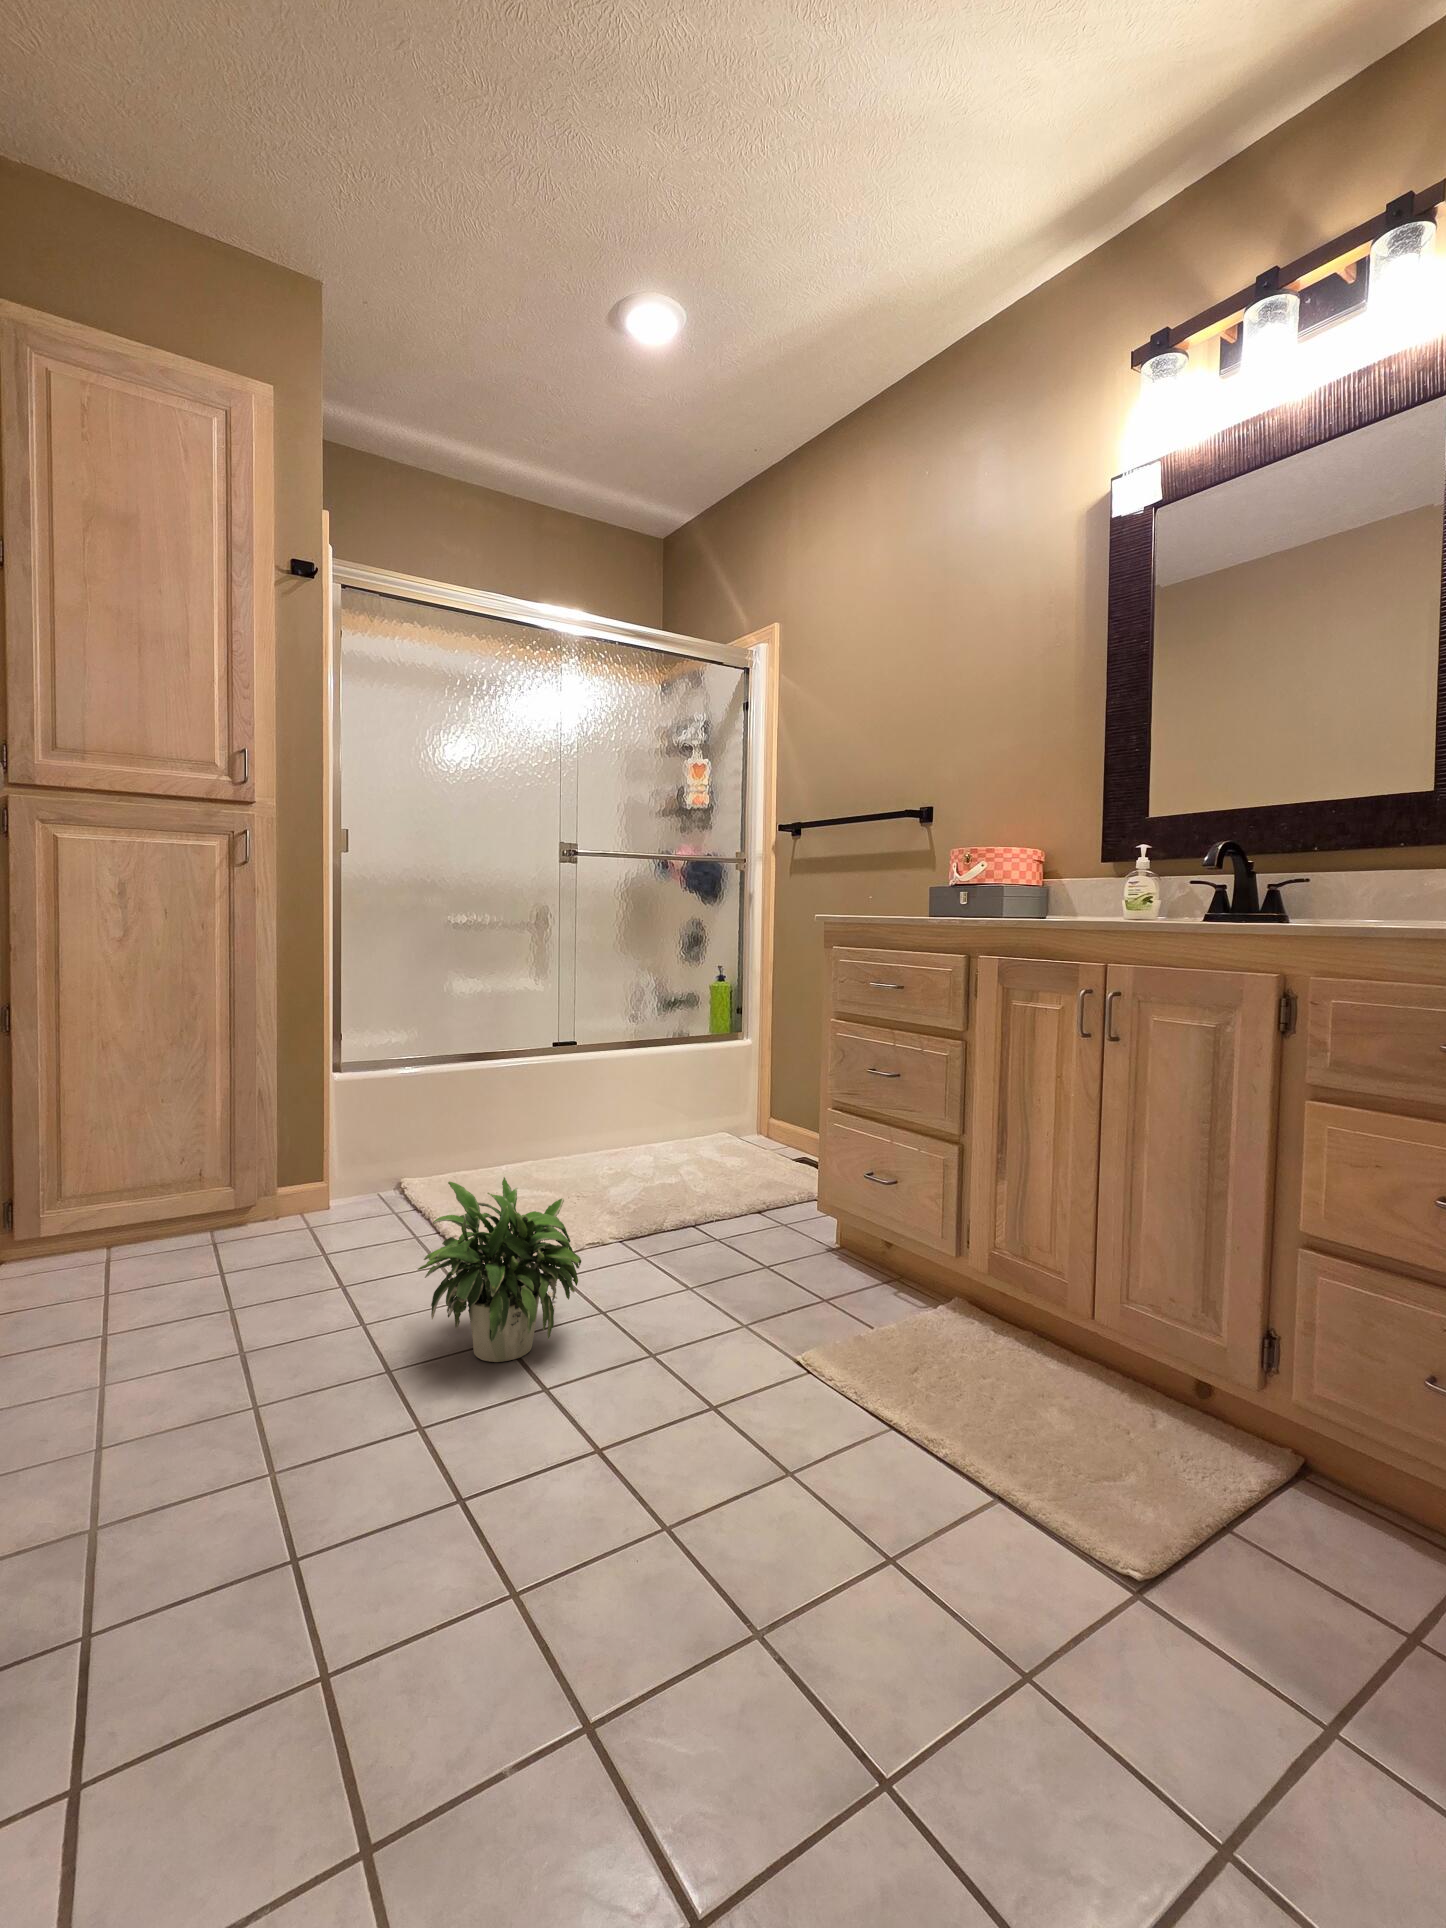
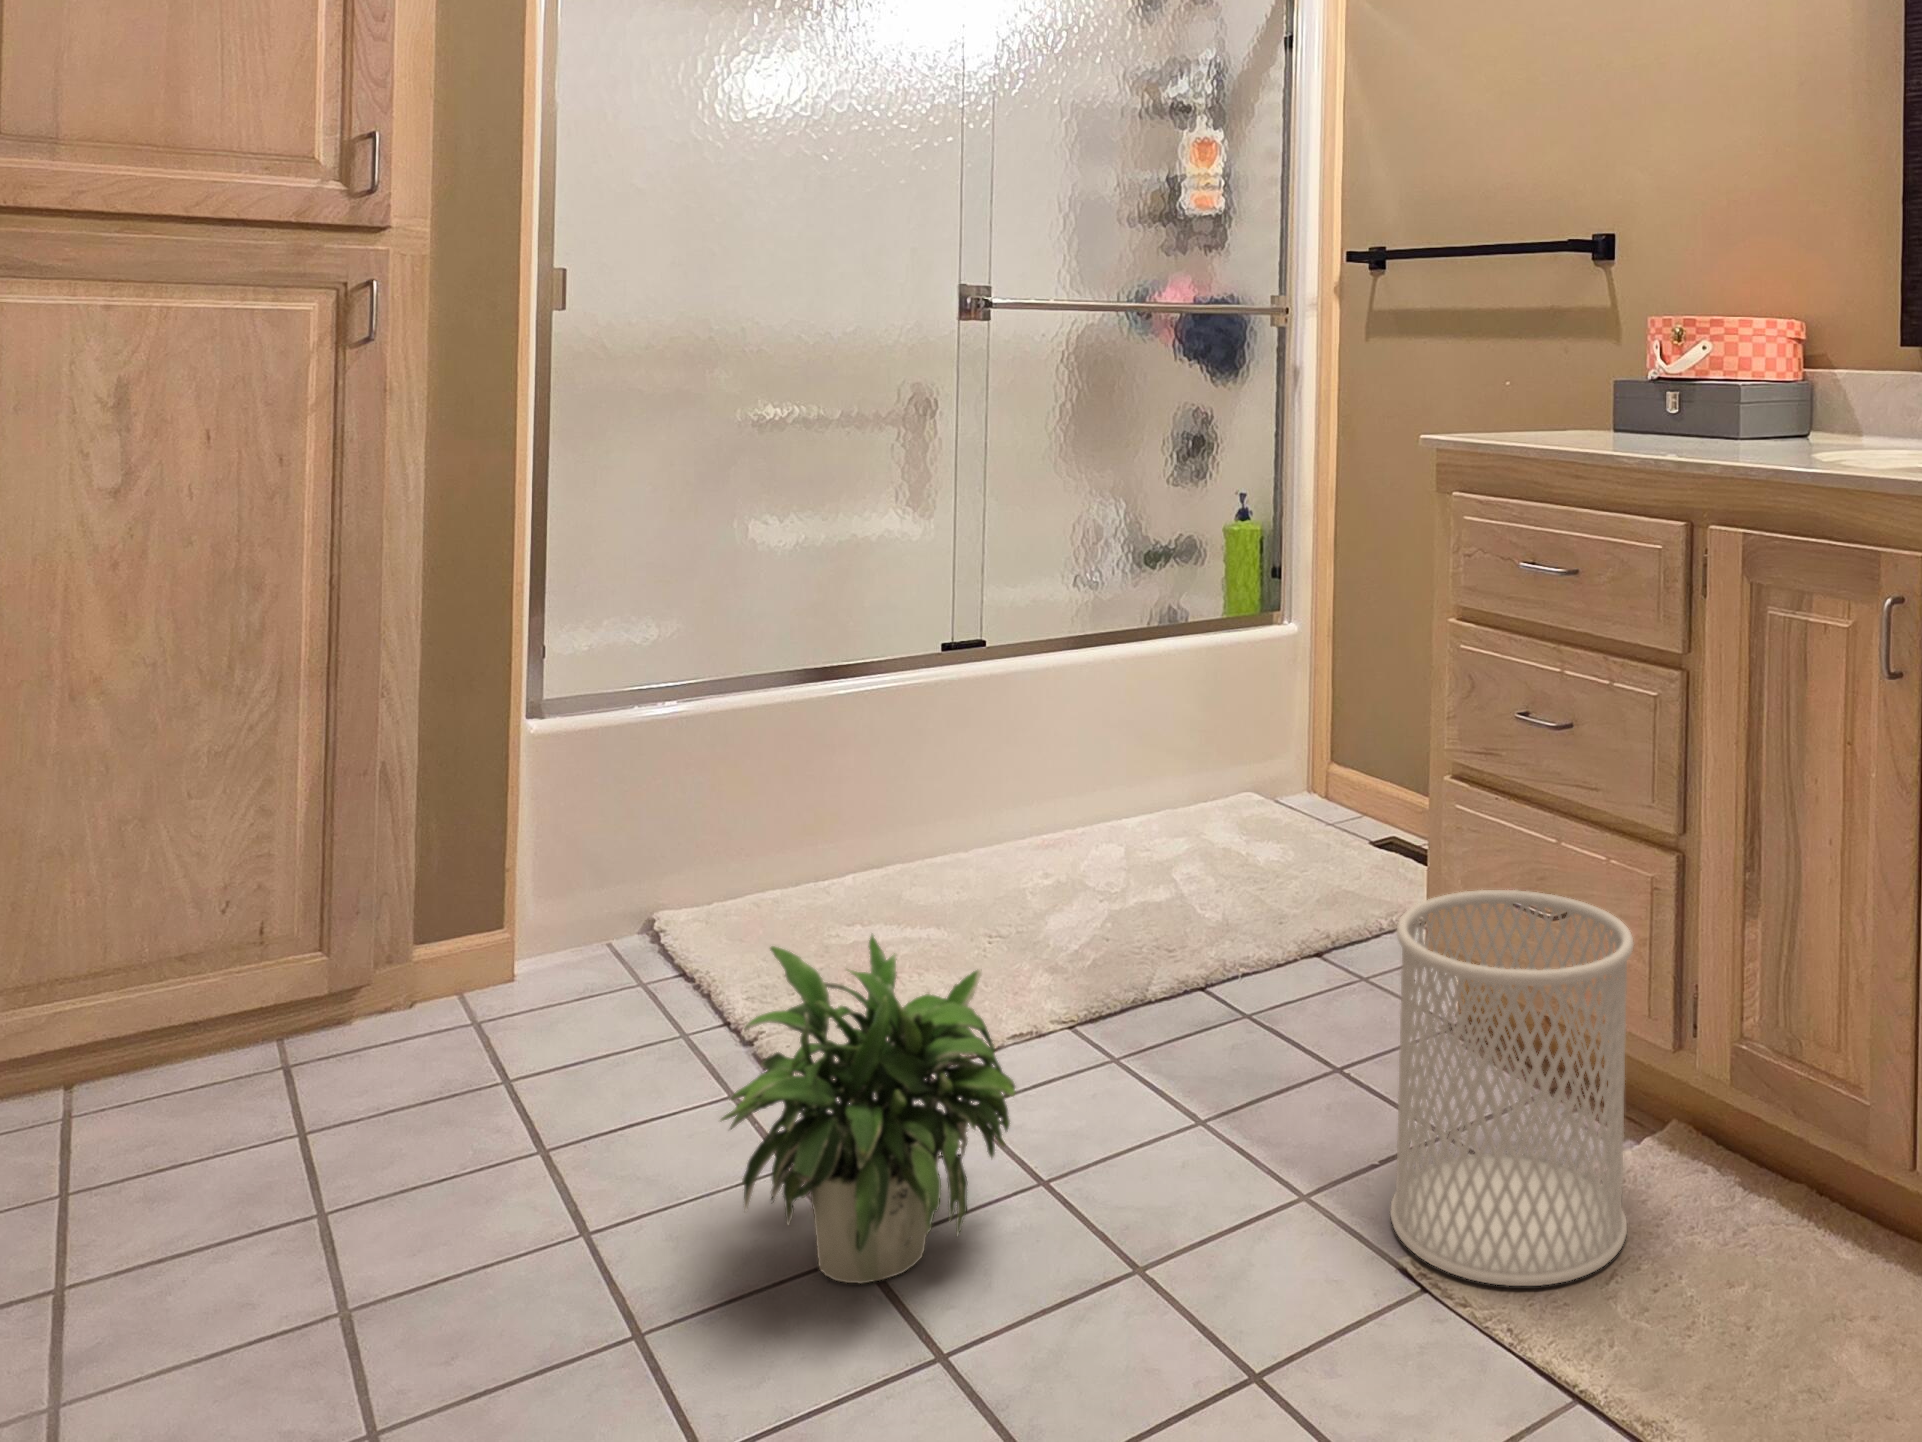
wastebasket: none [791,1163,931,1379] -> present [1390,890,1634,1286]

